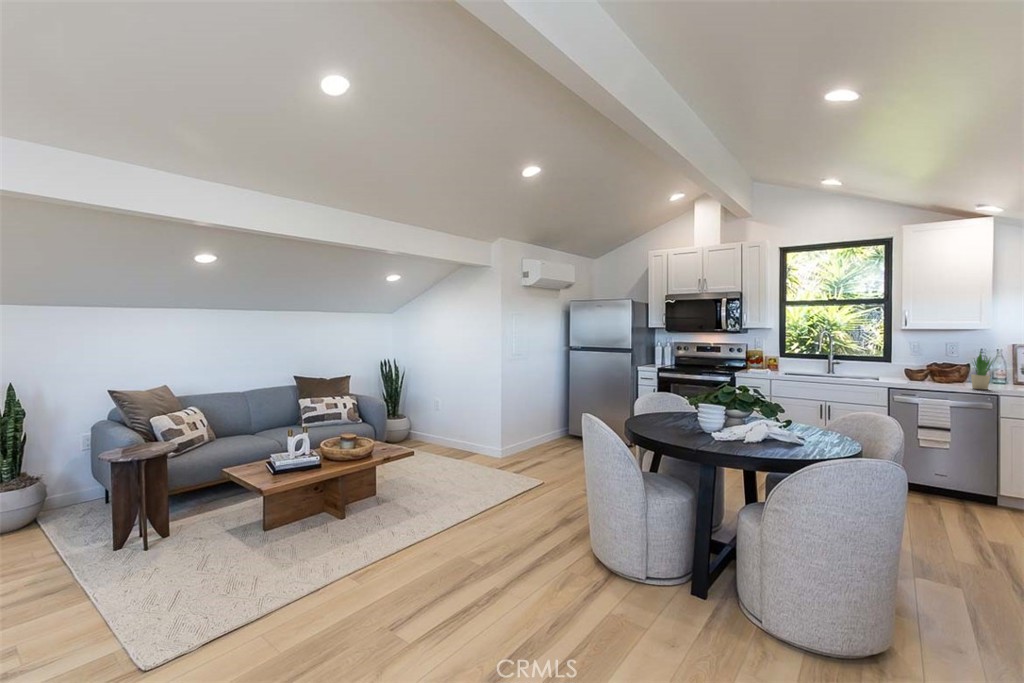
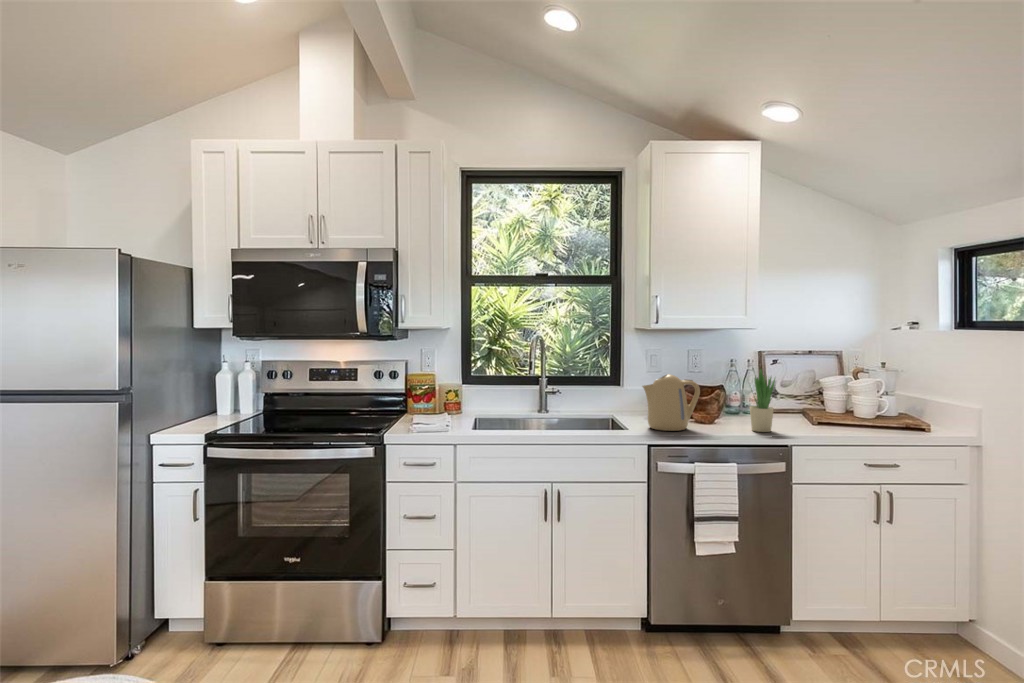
kettle: none [890,354,933,385] -> present [642,374,700,431]

